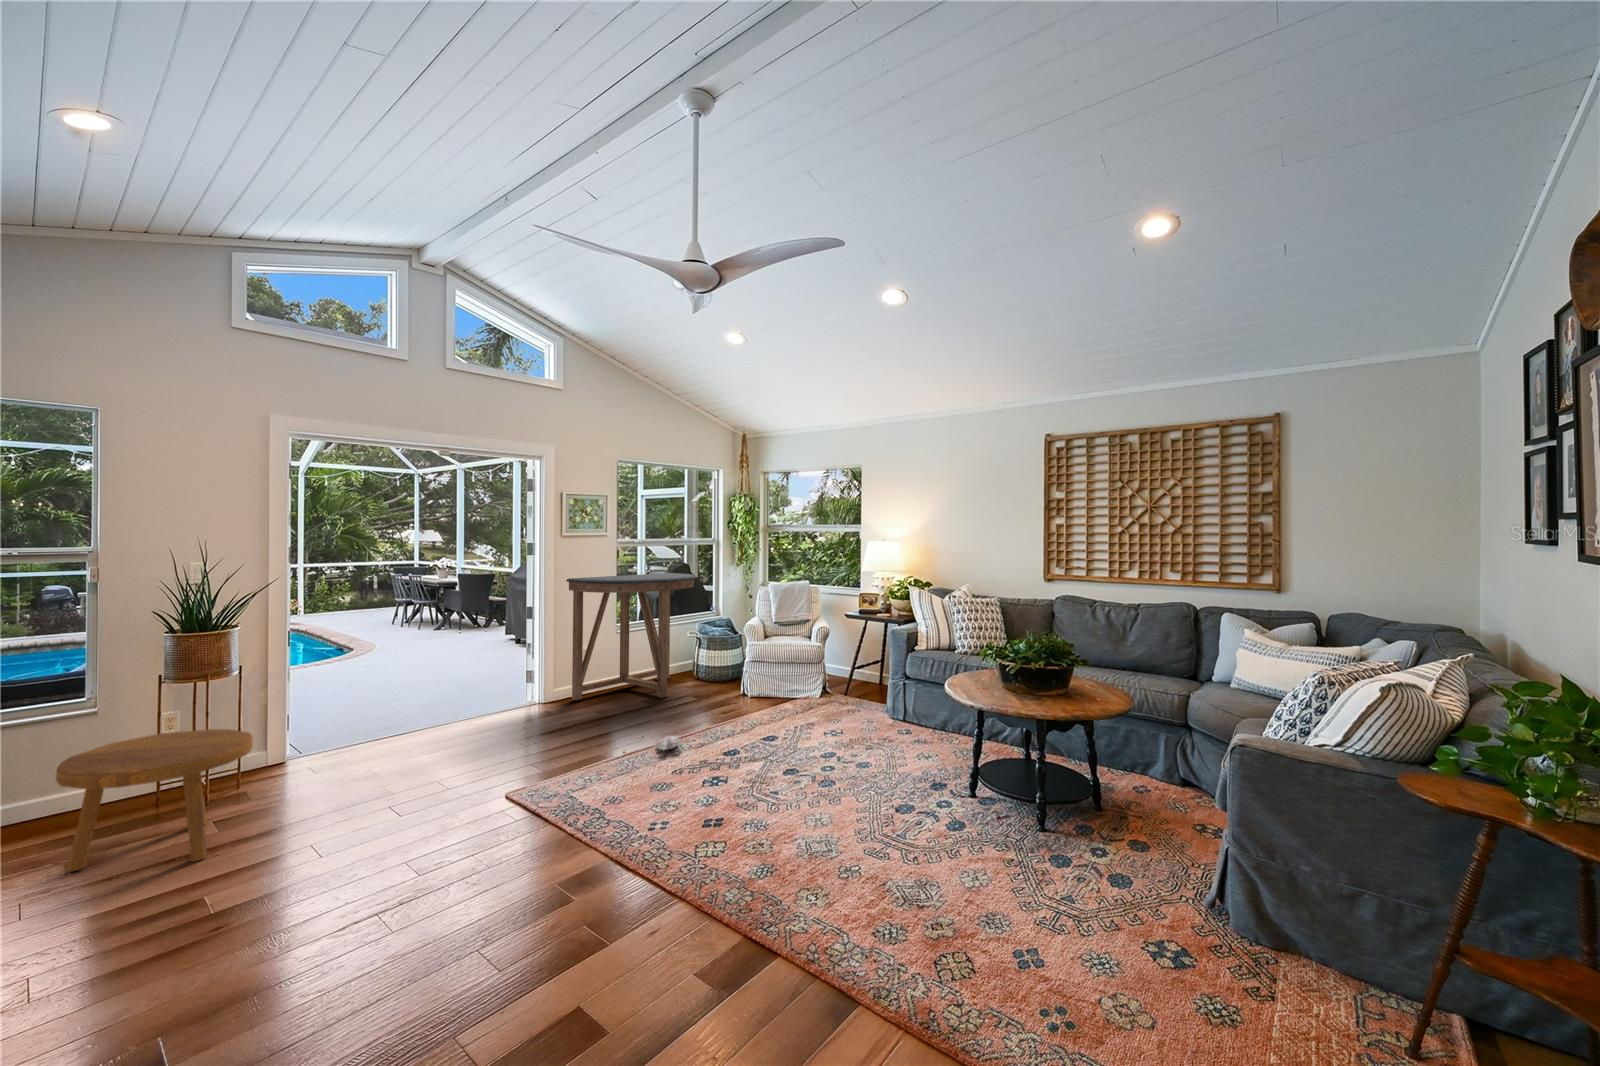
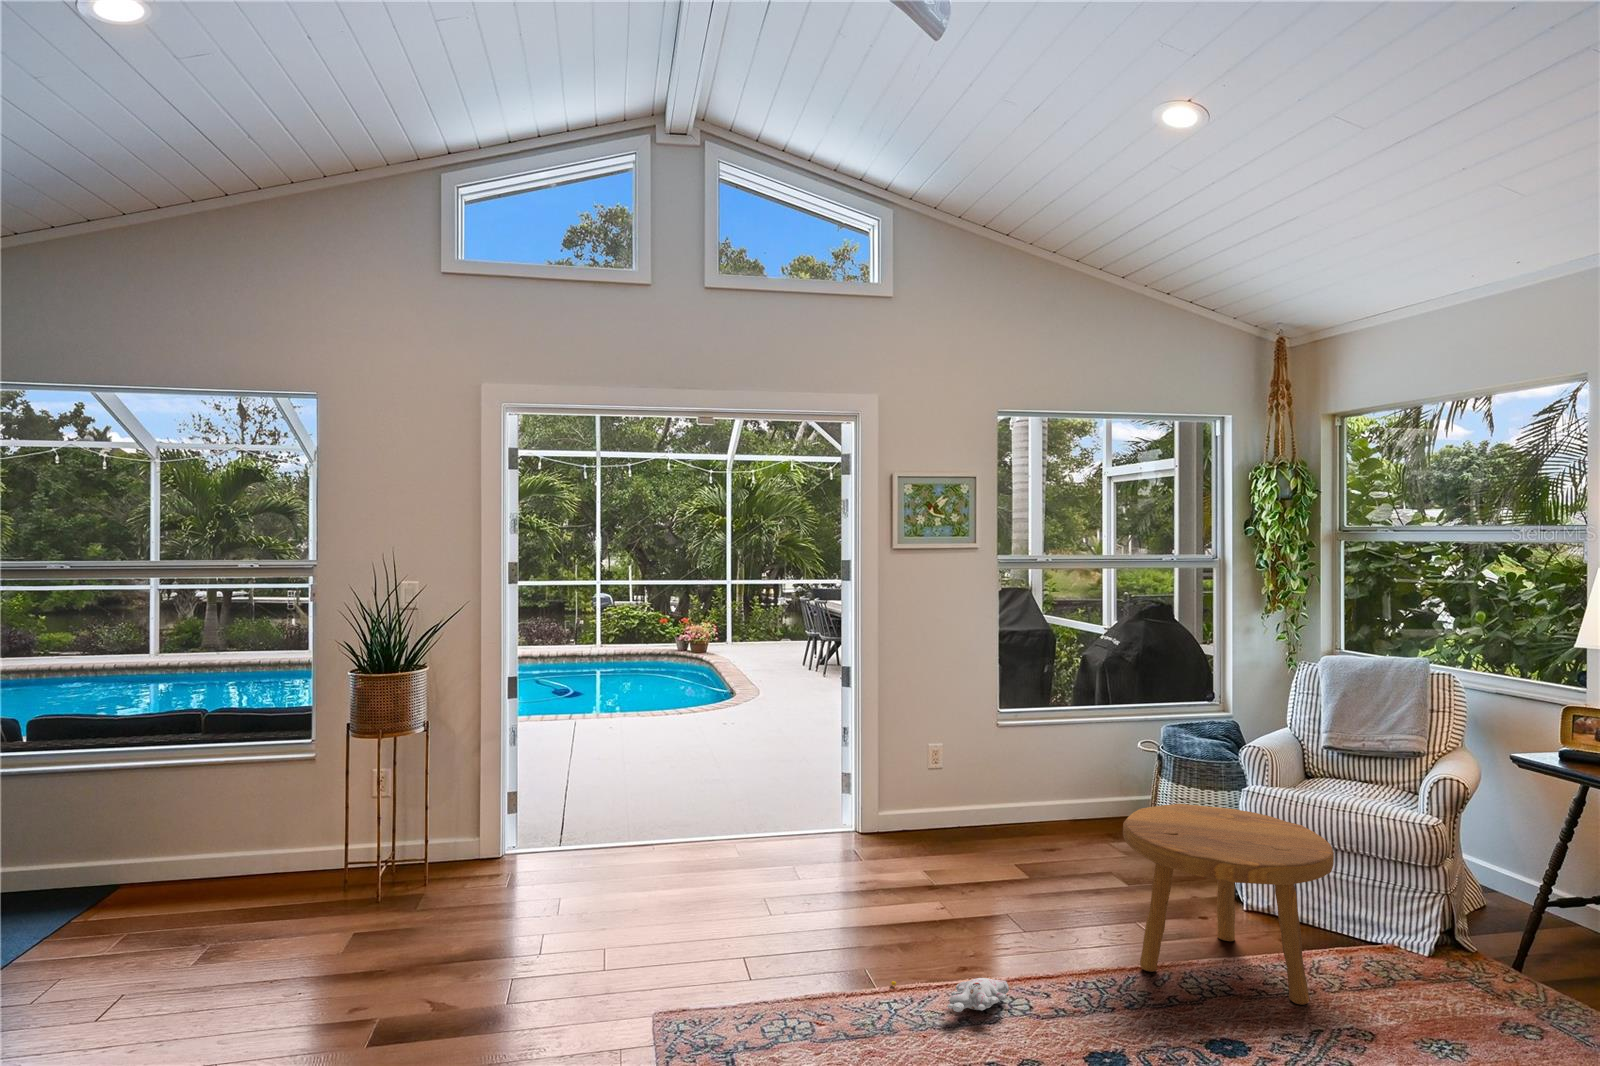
console table: present [566,573,697,700] -> none [894,620,1148,866]
footstool: present [56,729,253,871] -> present [1123,804,1334,1005]

